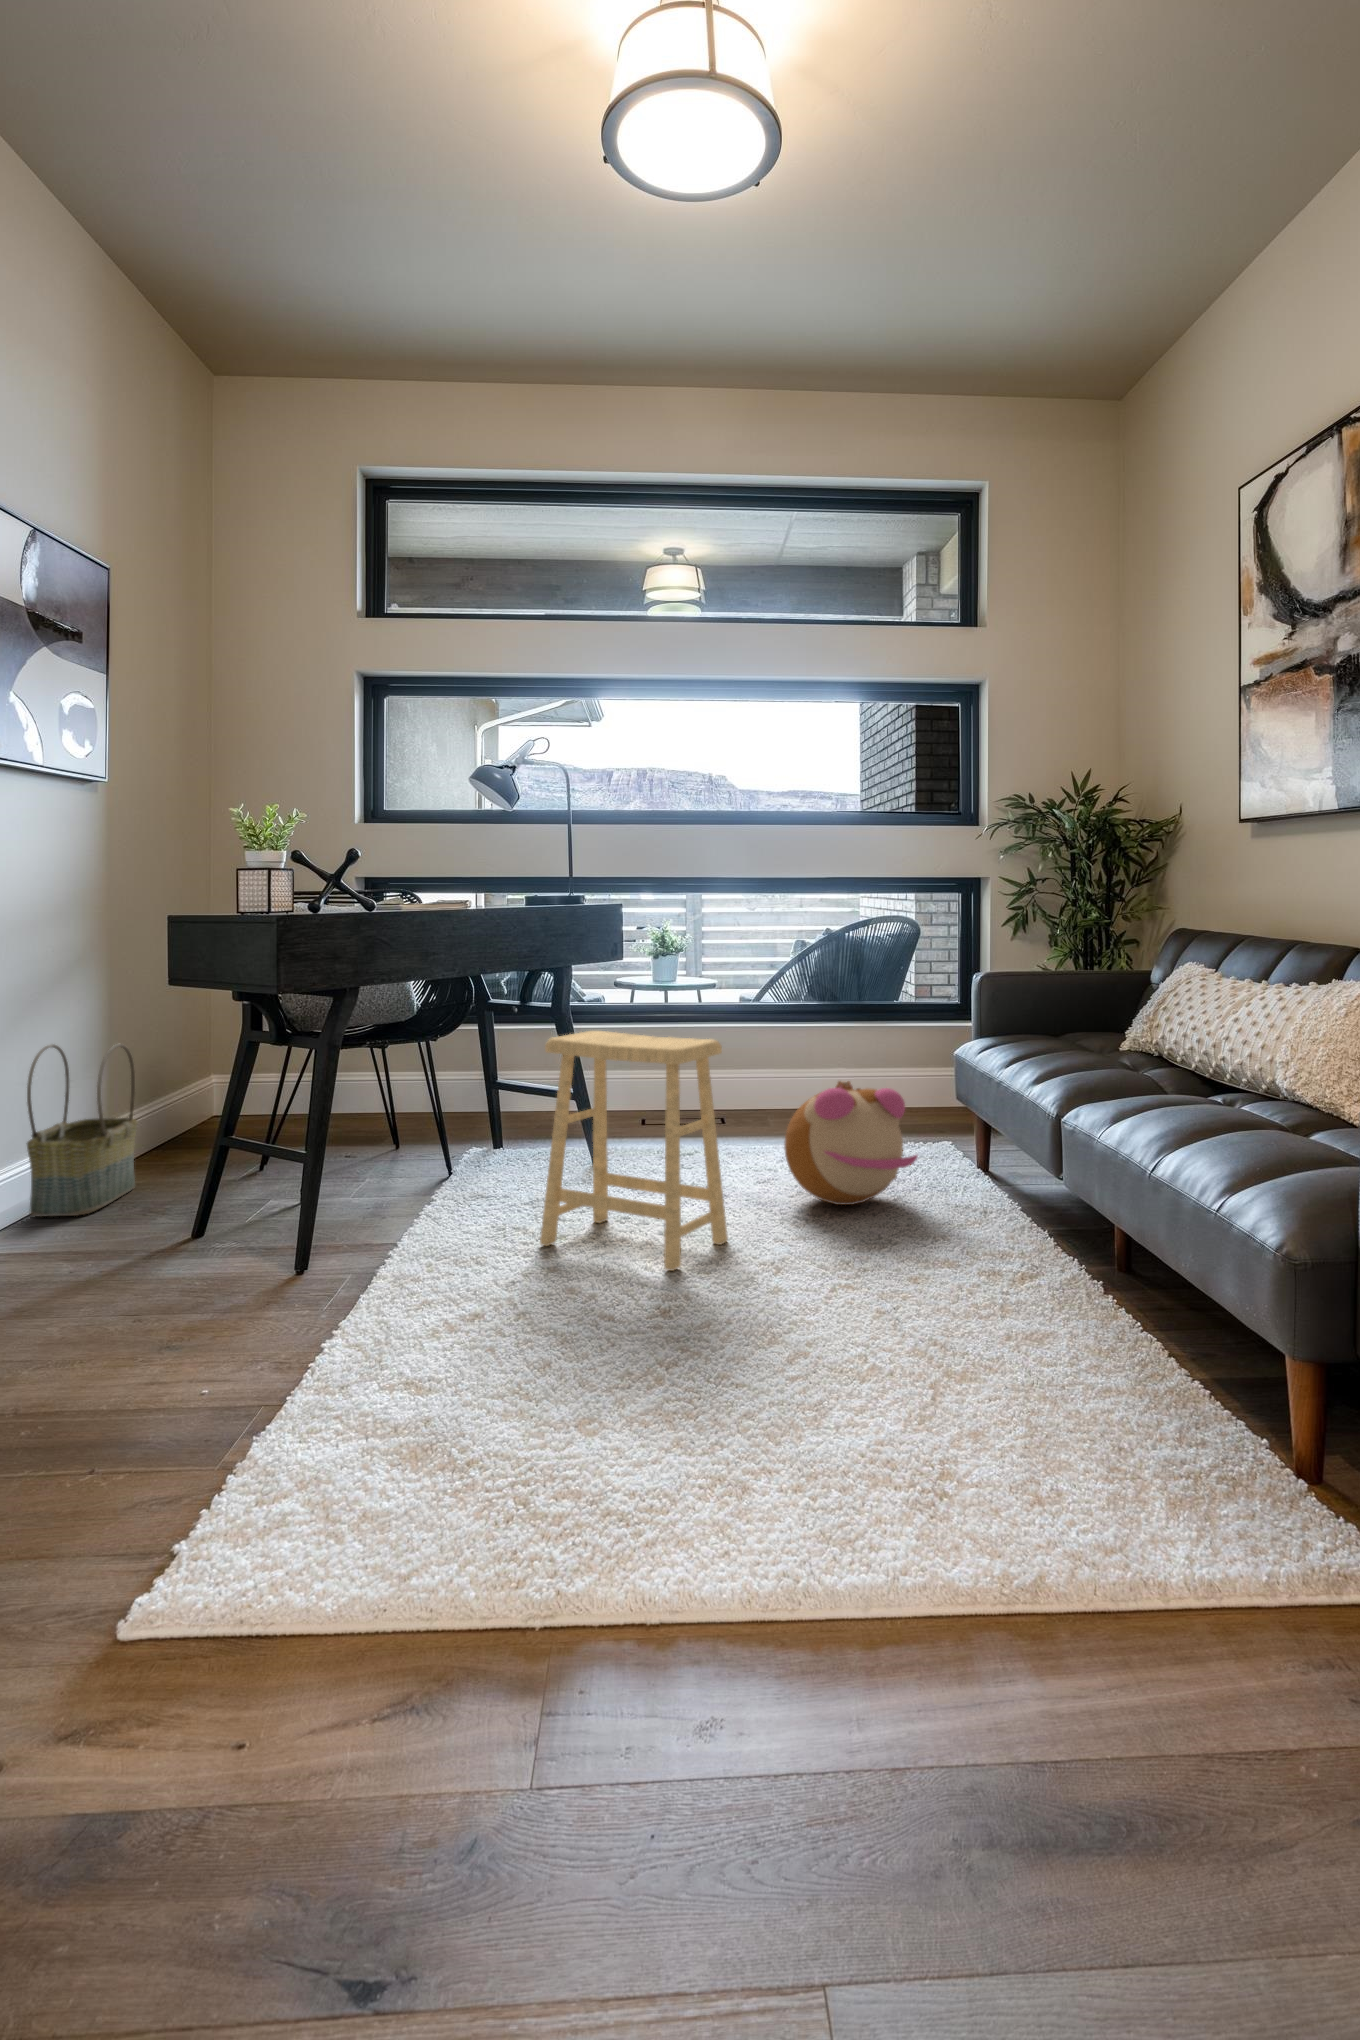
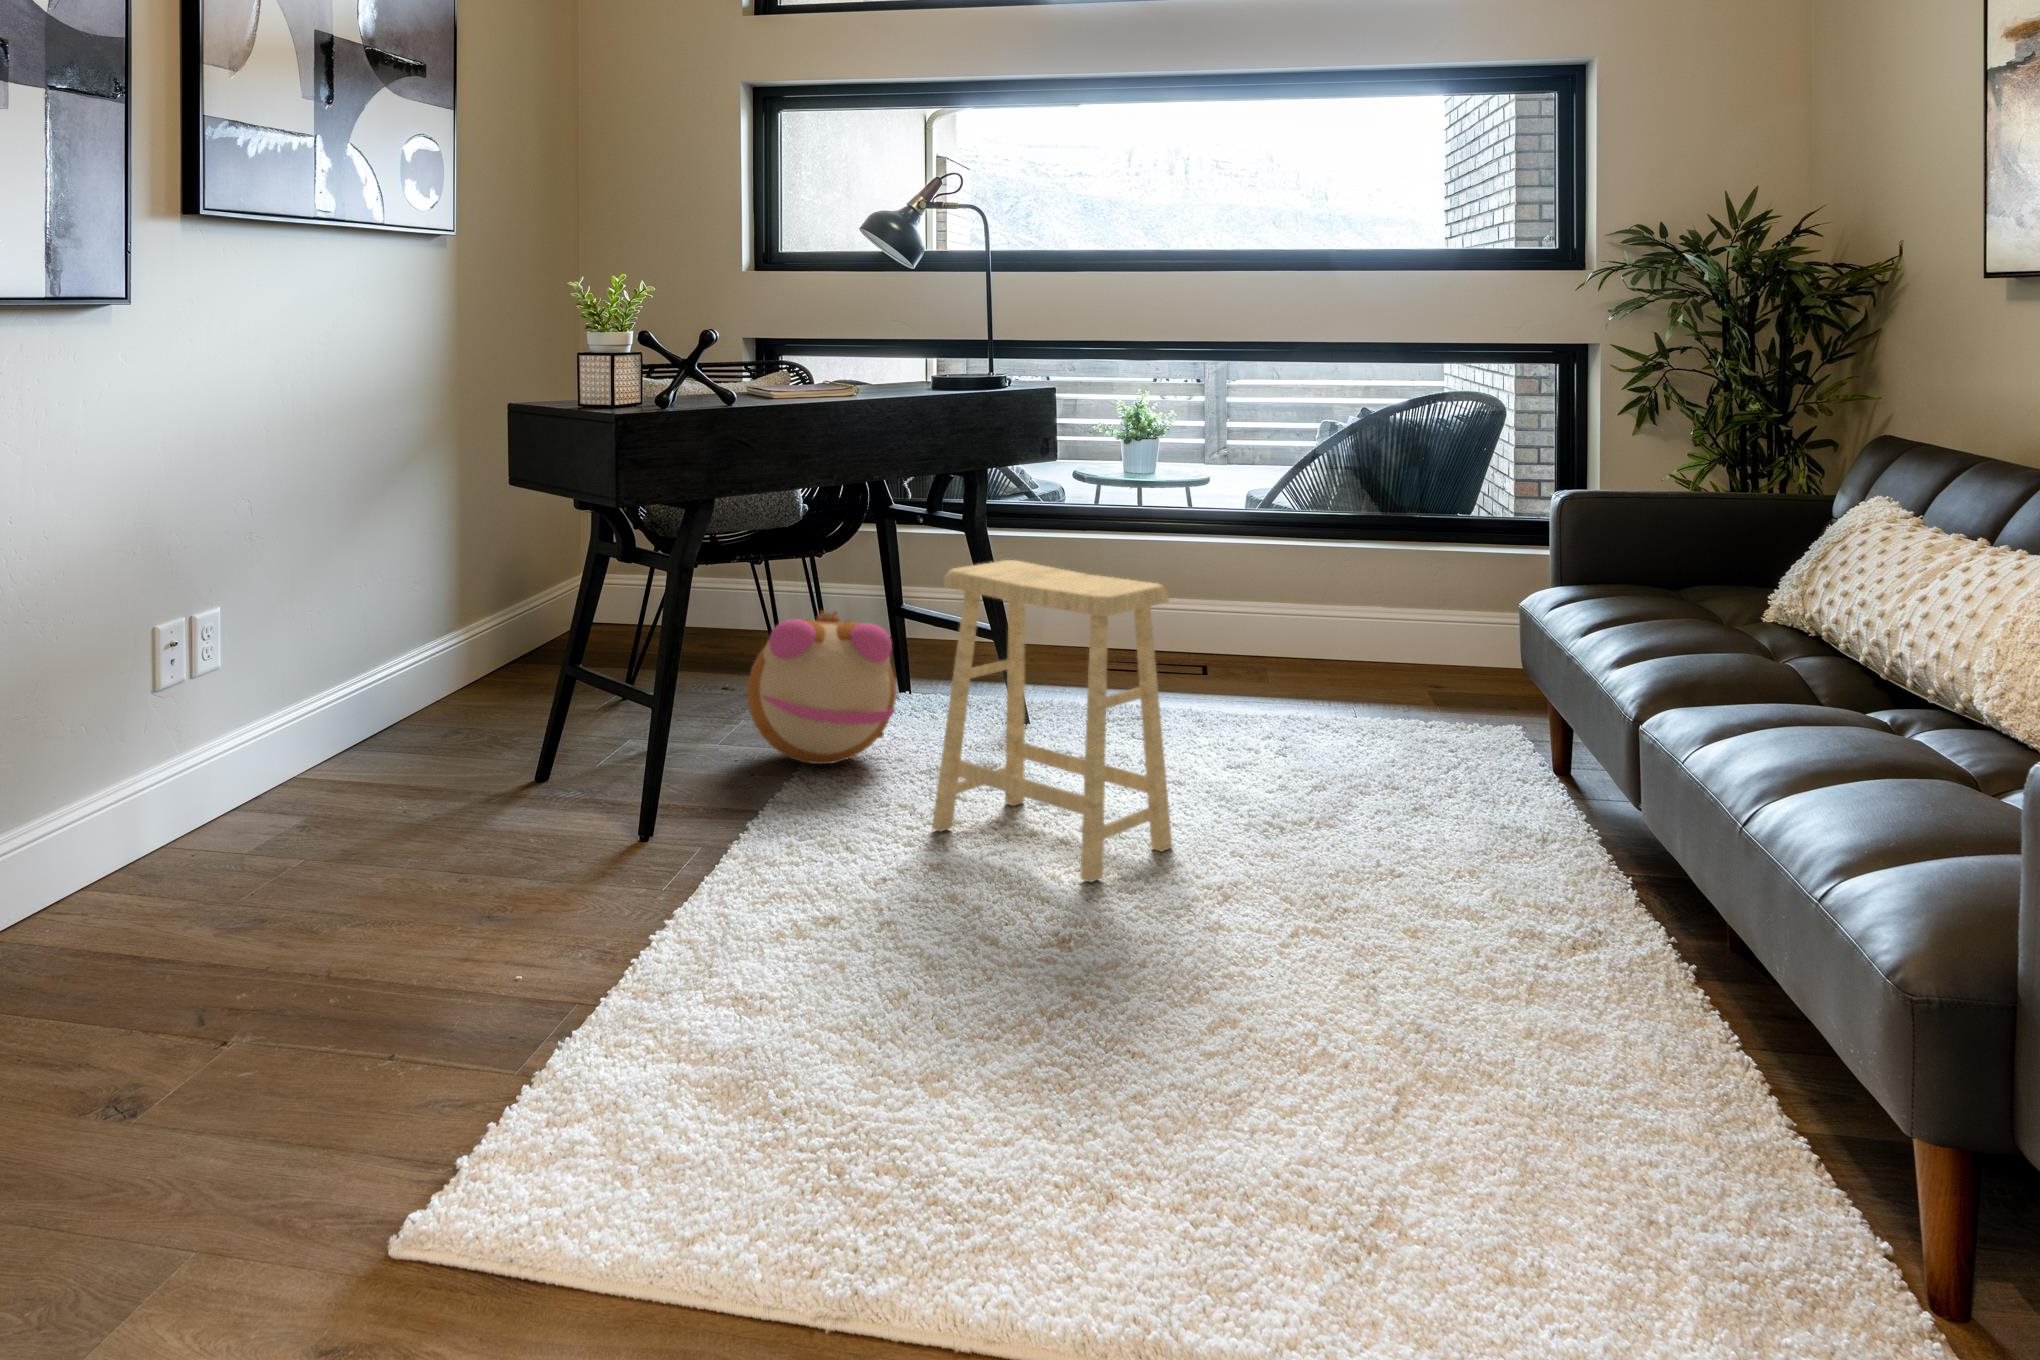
basket: present [27,1044,137,1217] -> none [367,537,490,740]
plush toy: present [784,1081,918,1205] -> present [747,611,896,764]

